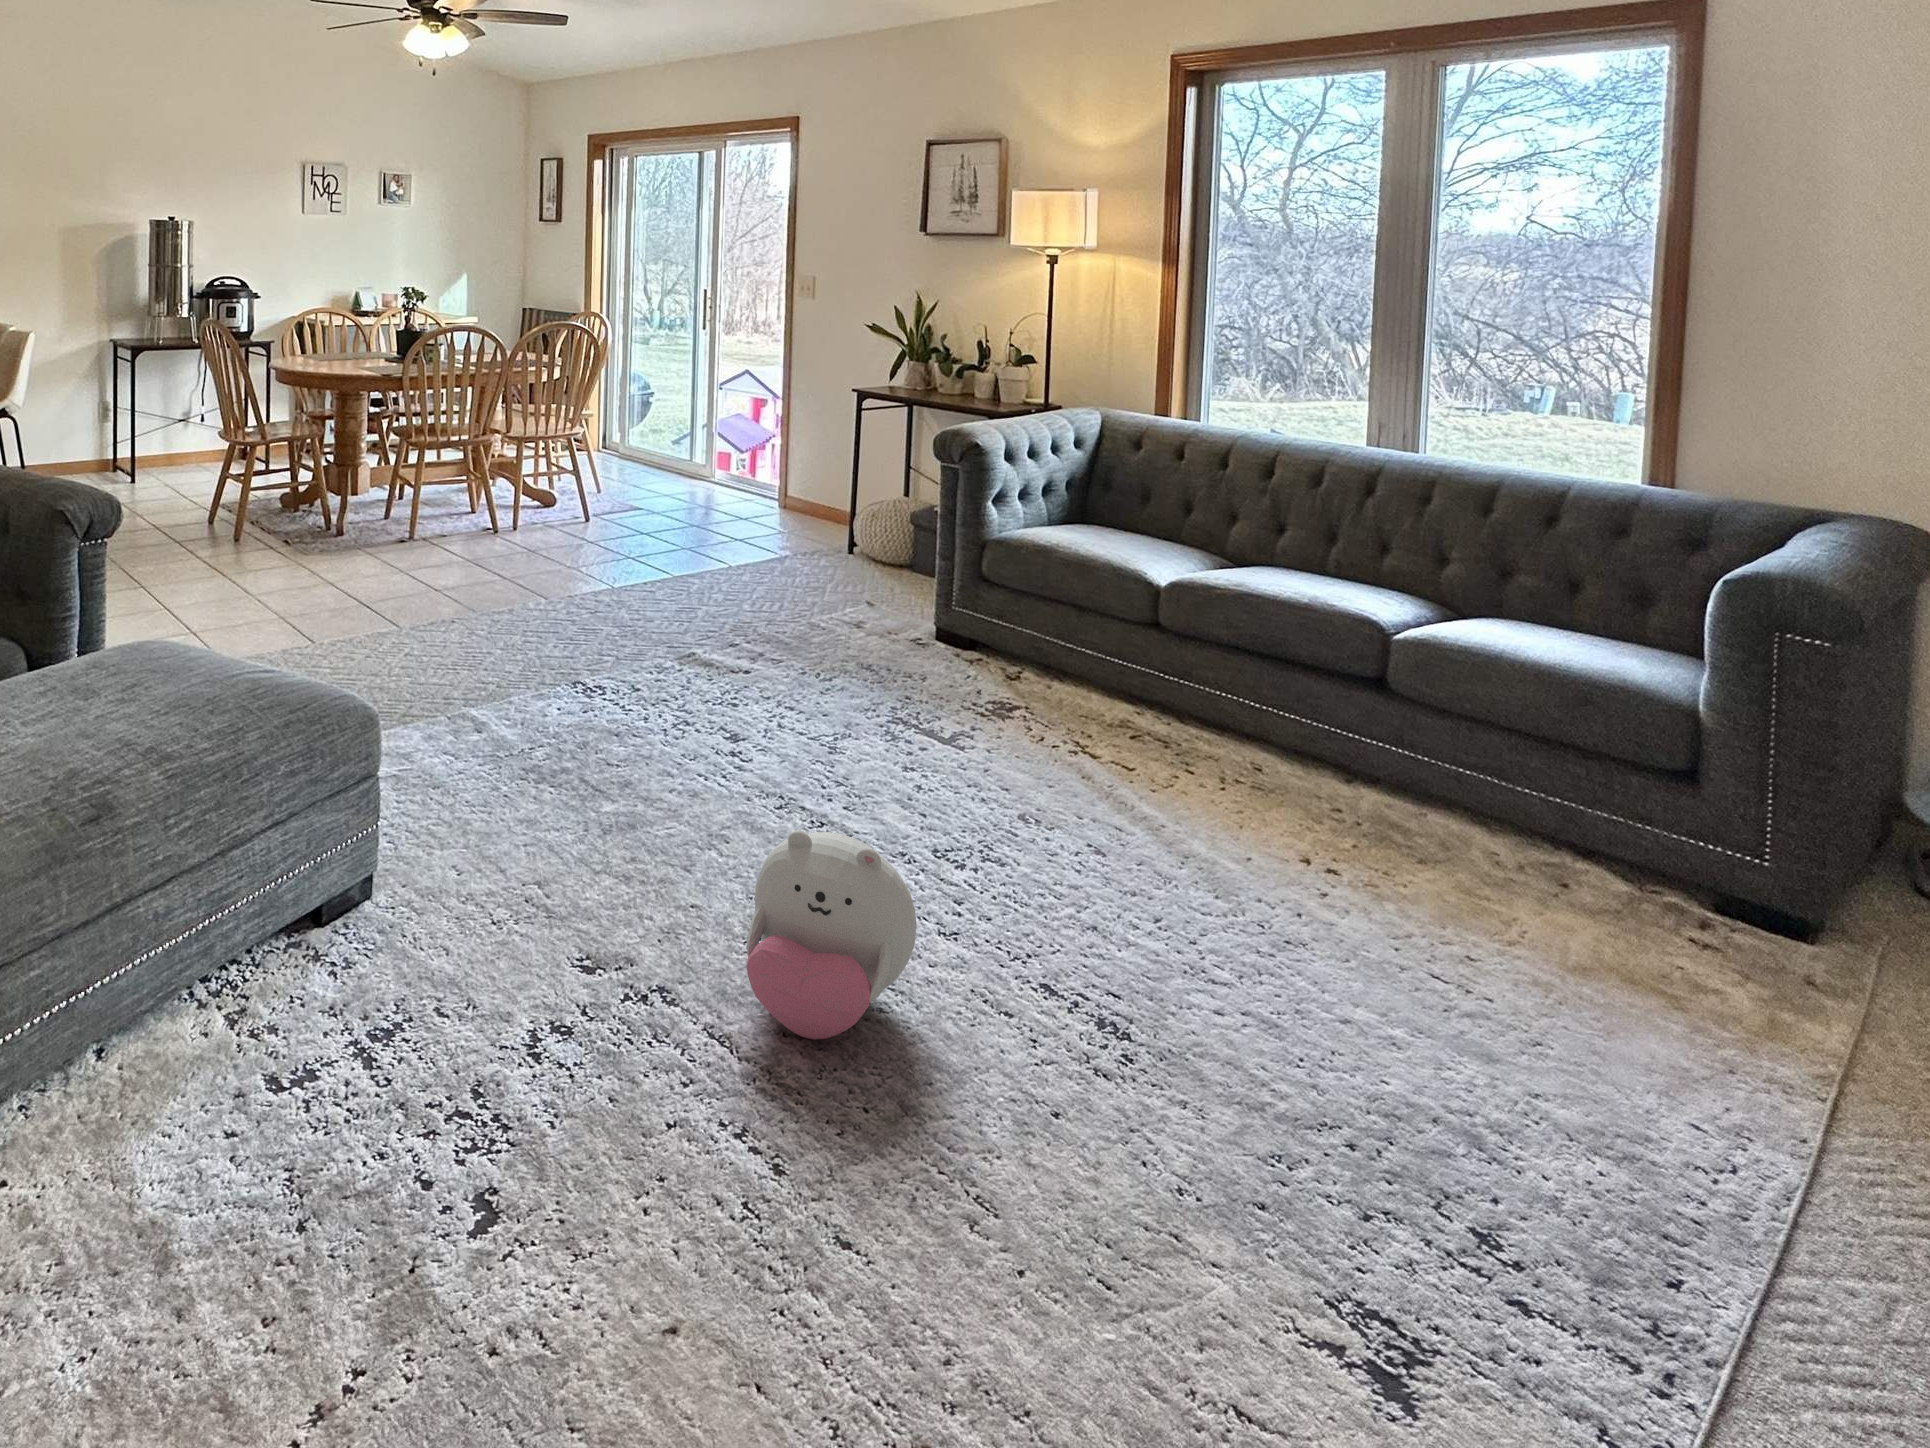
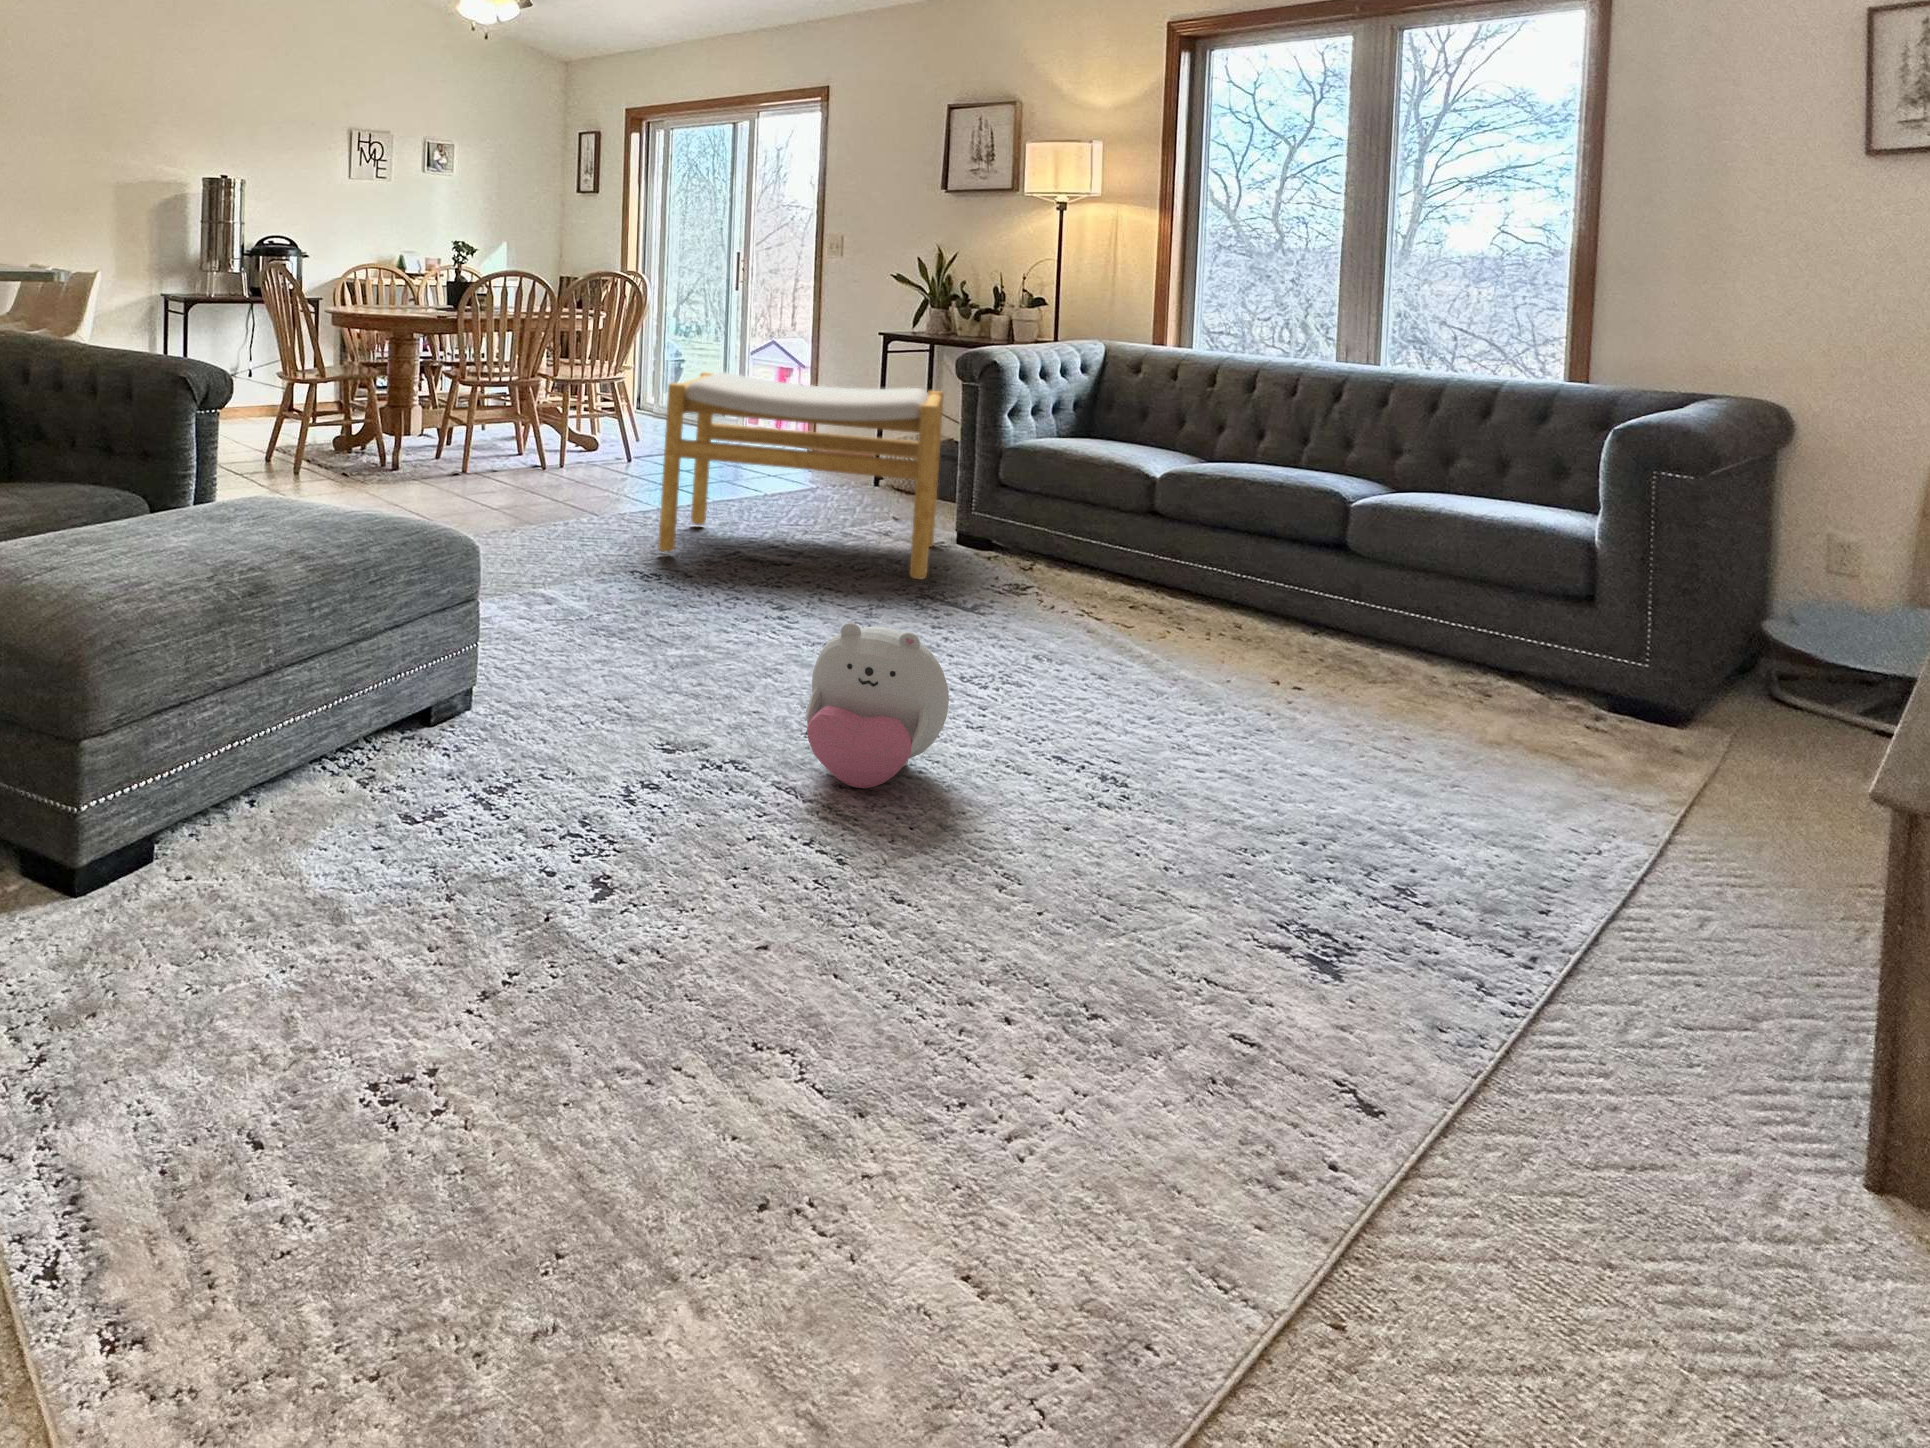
footstool: none [607,446,920,691] -> present [658,372,944,580]

